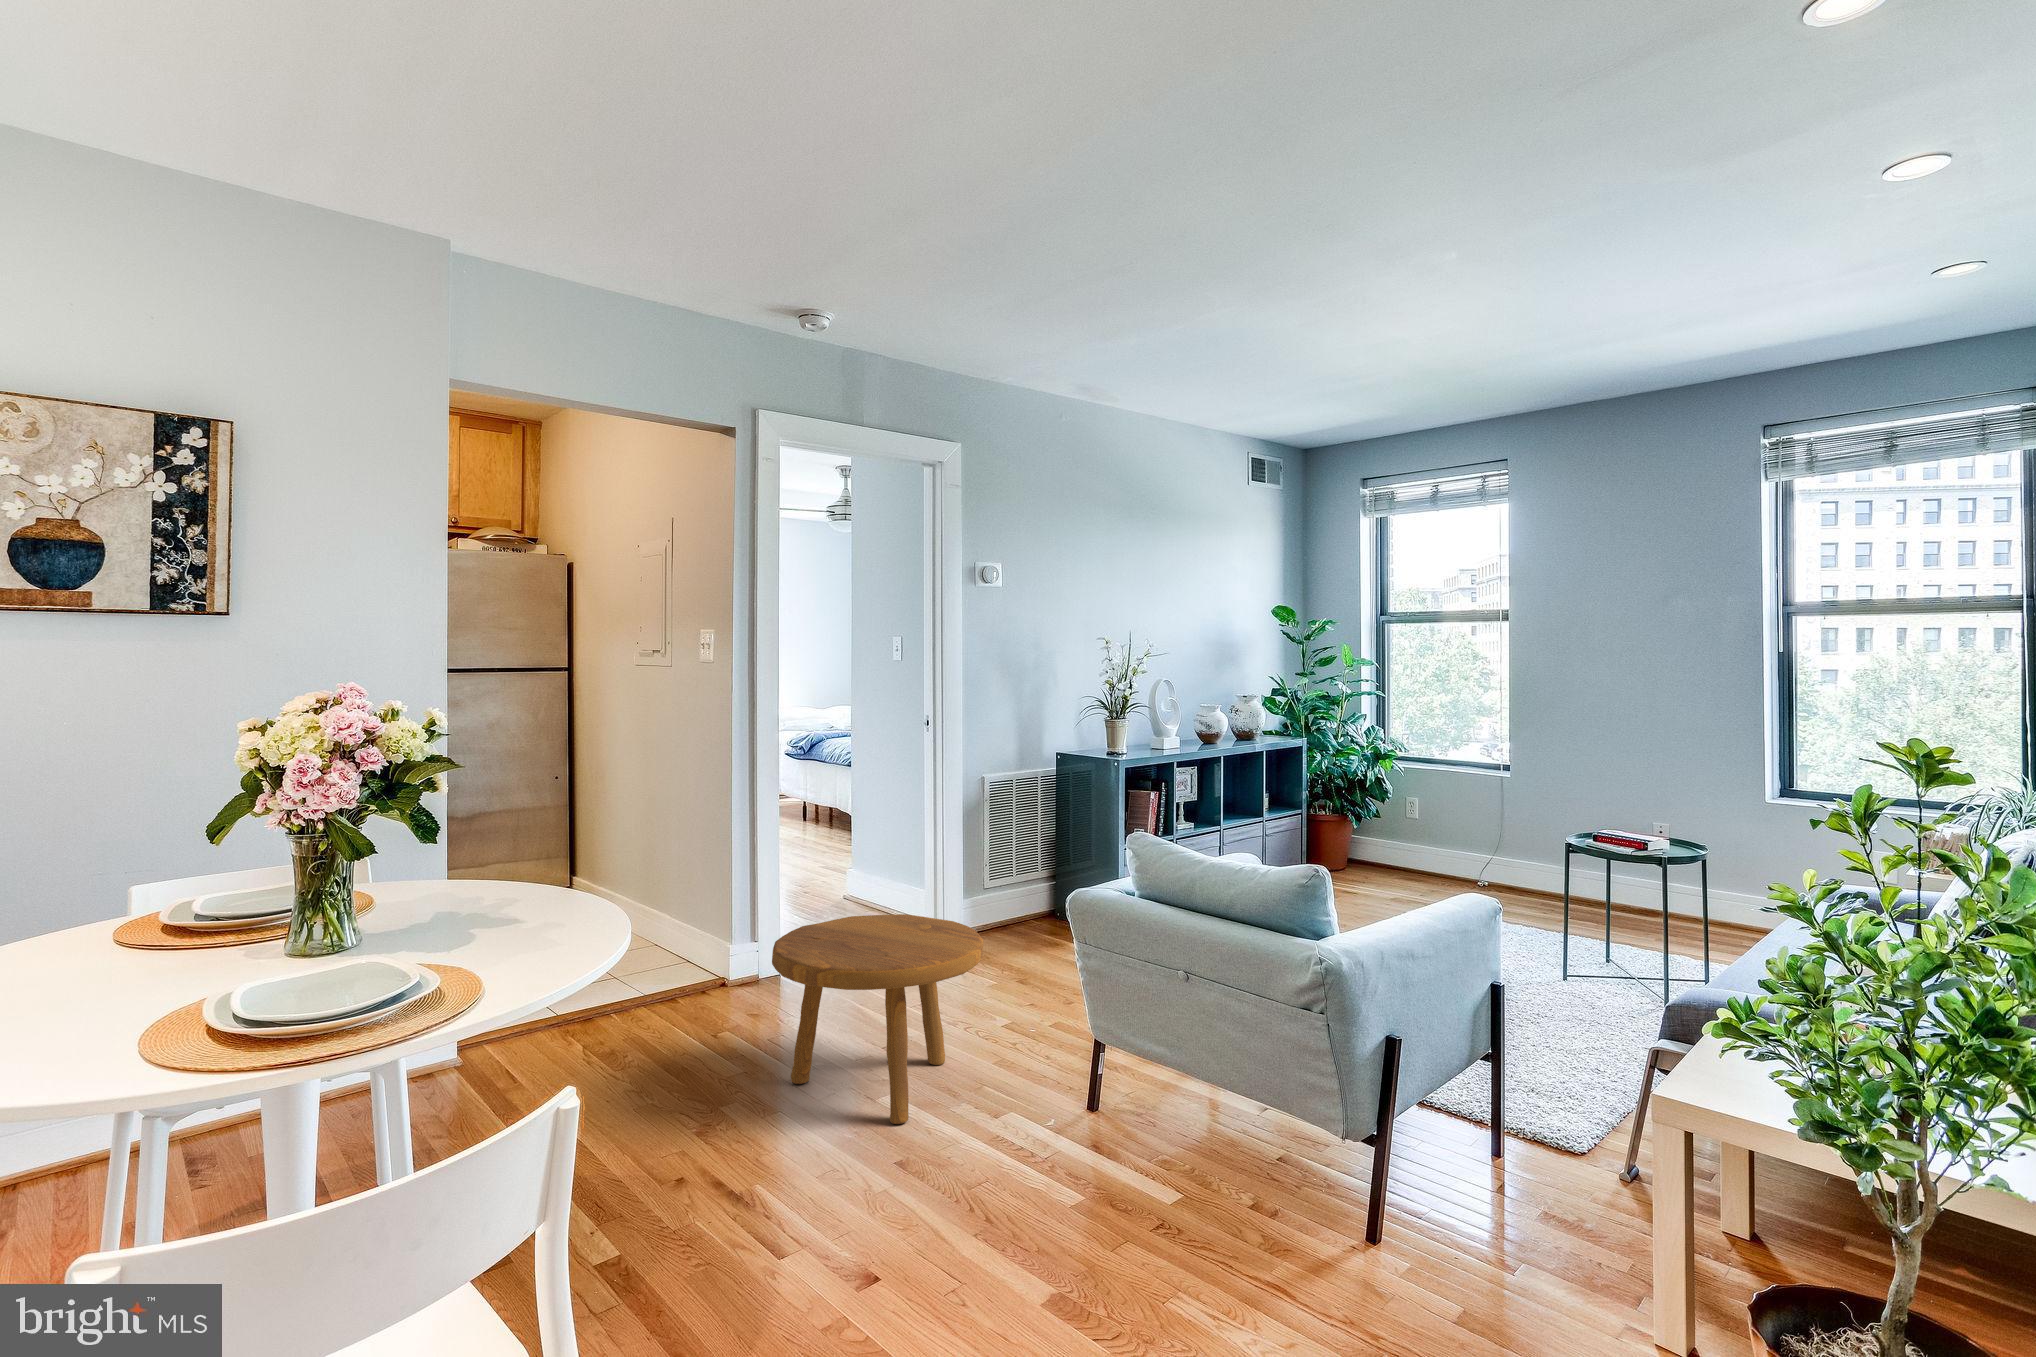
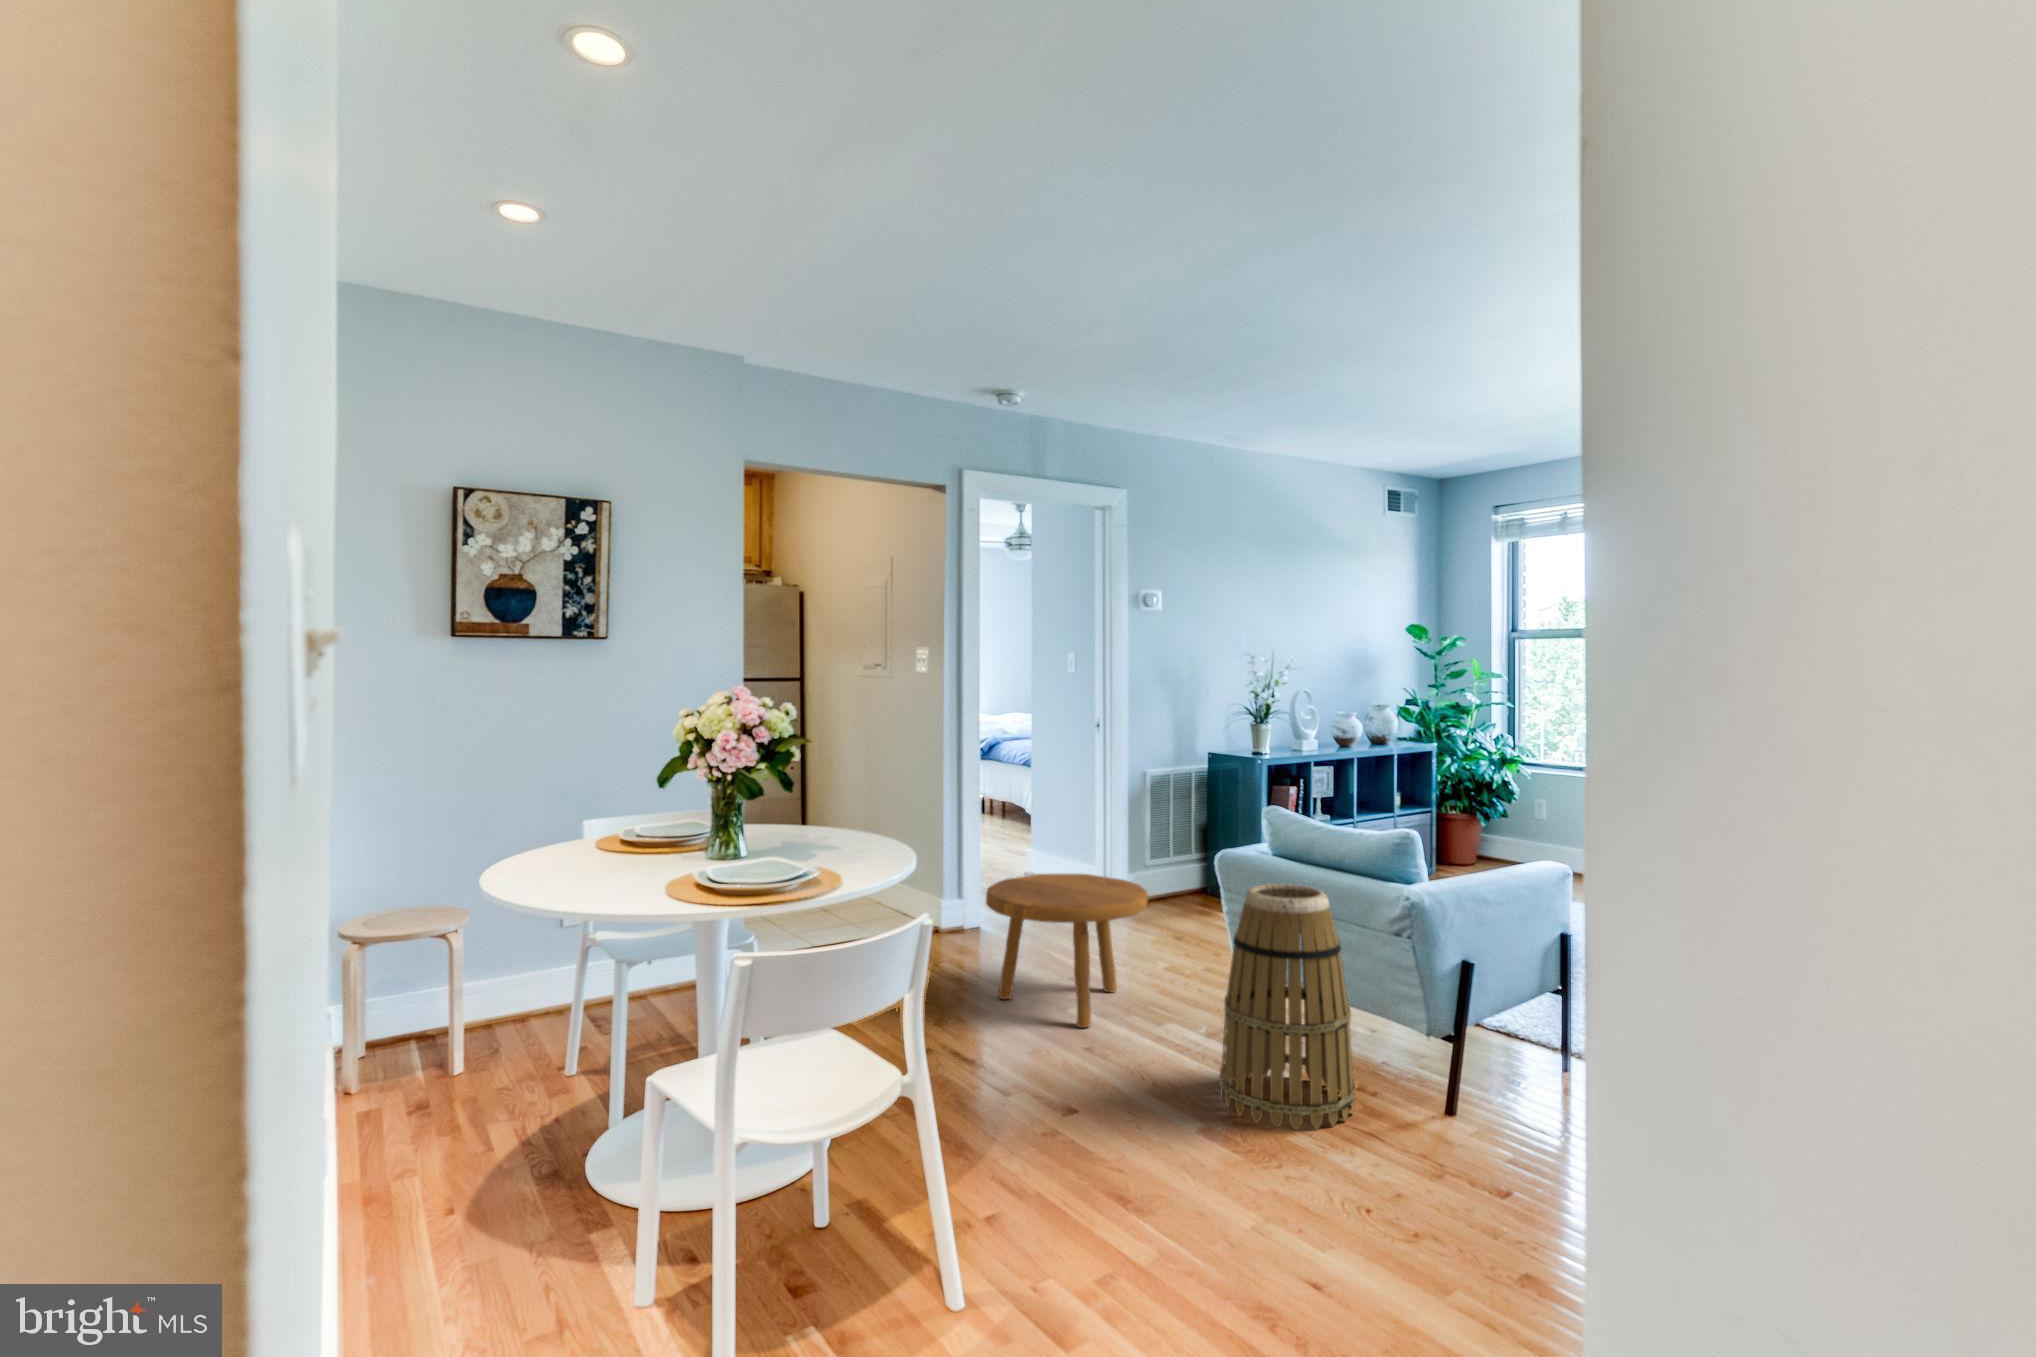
basket: none [1075,939,1249,1279] -> present [1220,884,1356,1129]

